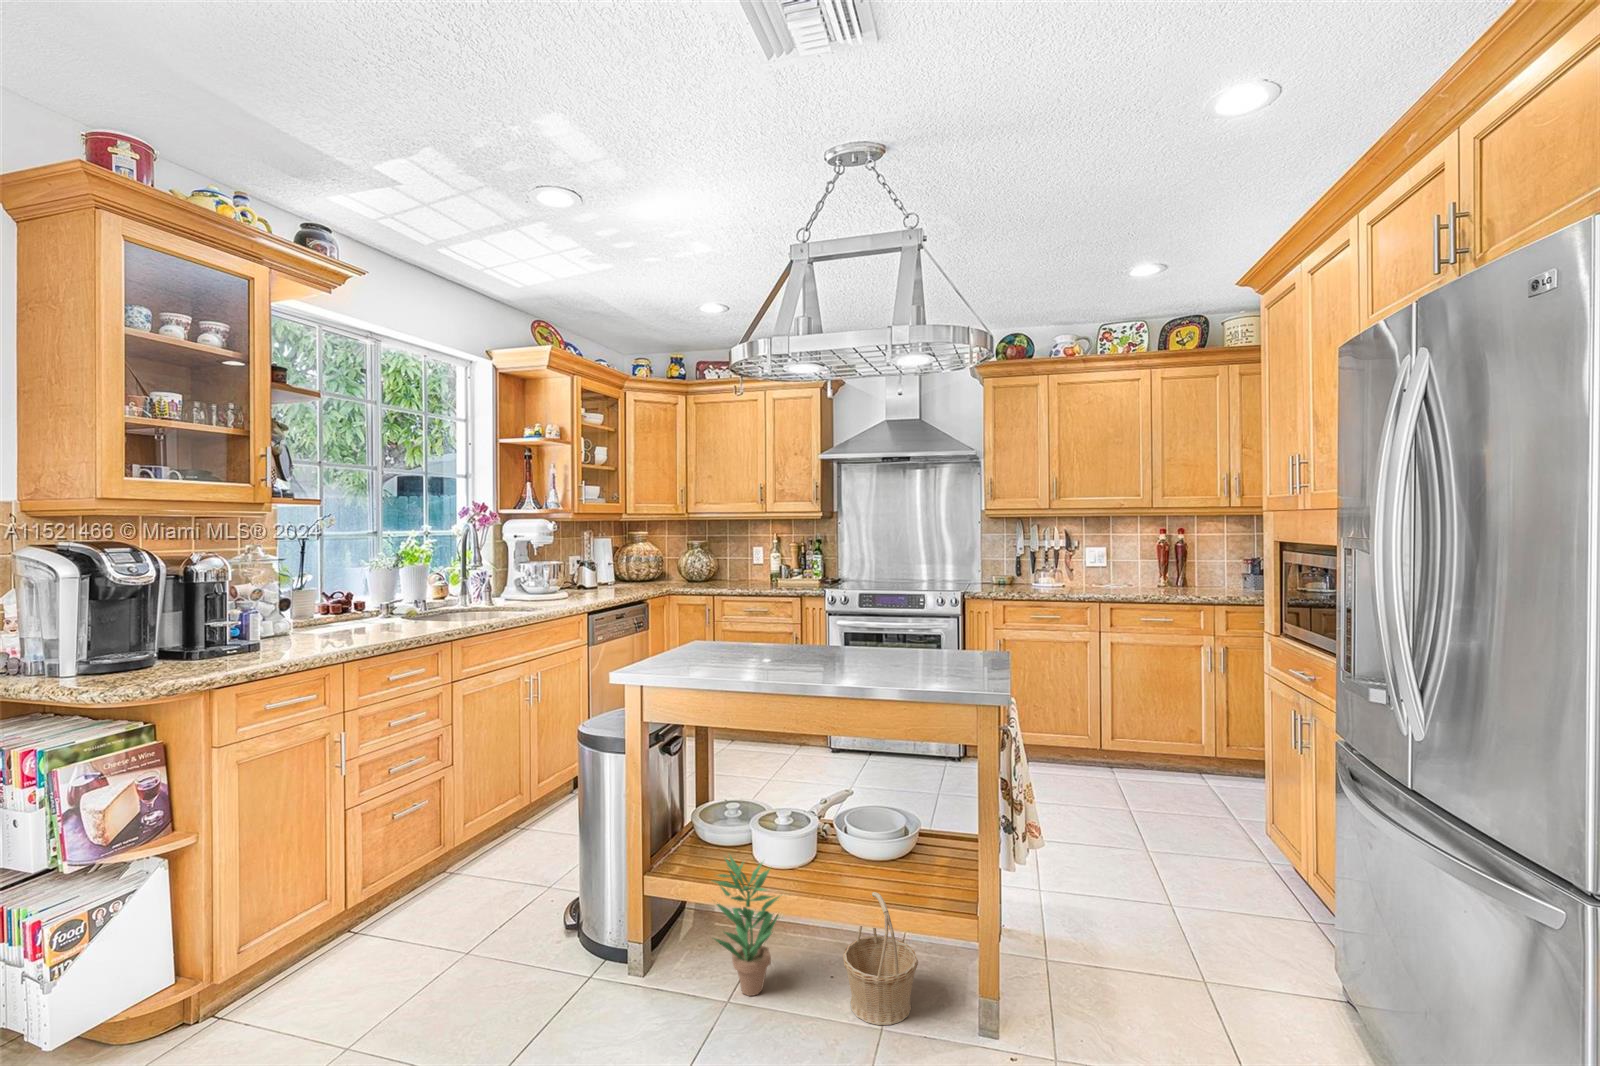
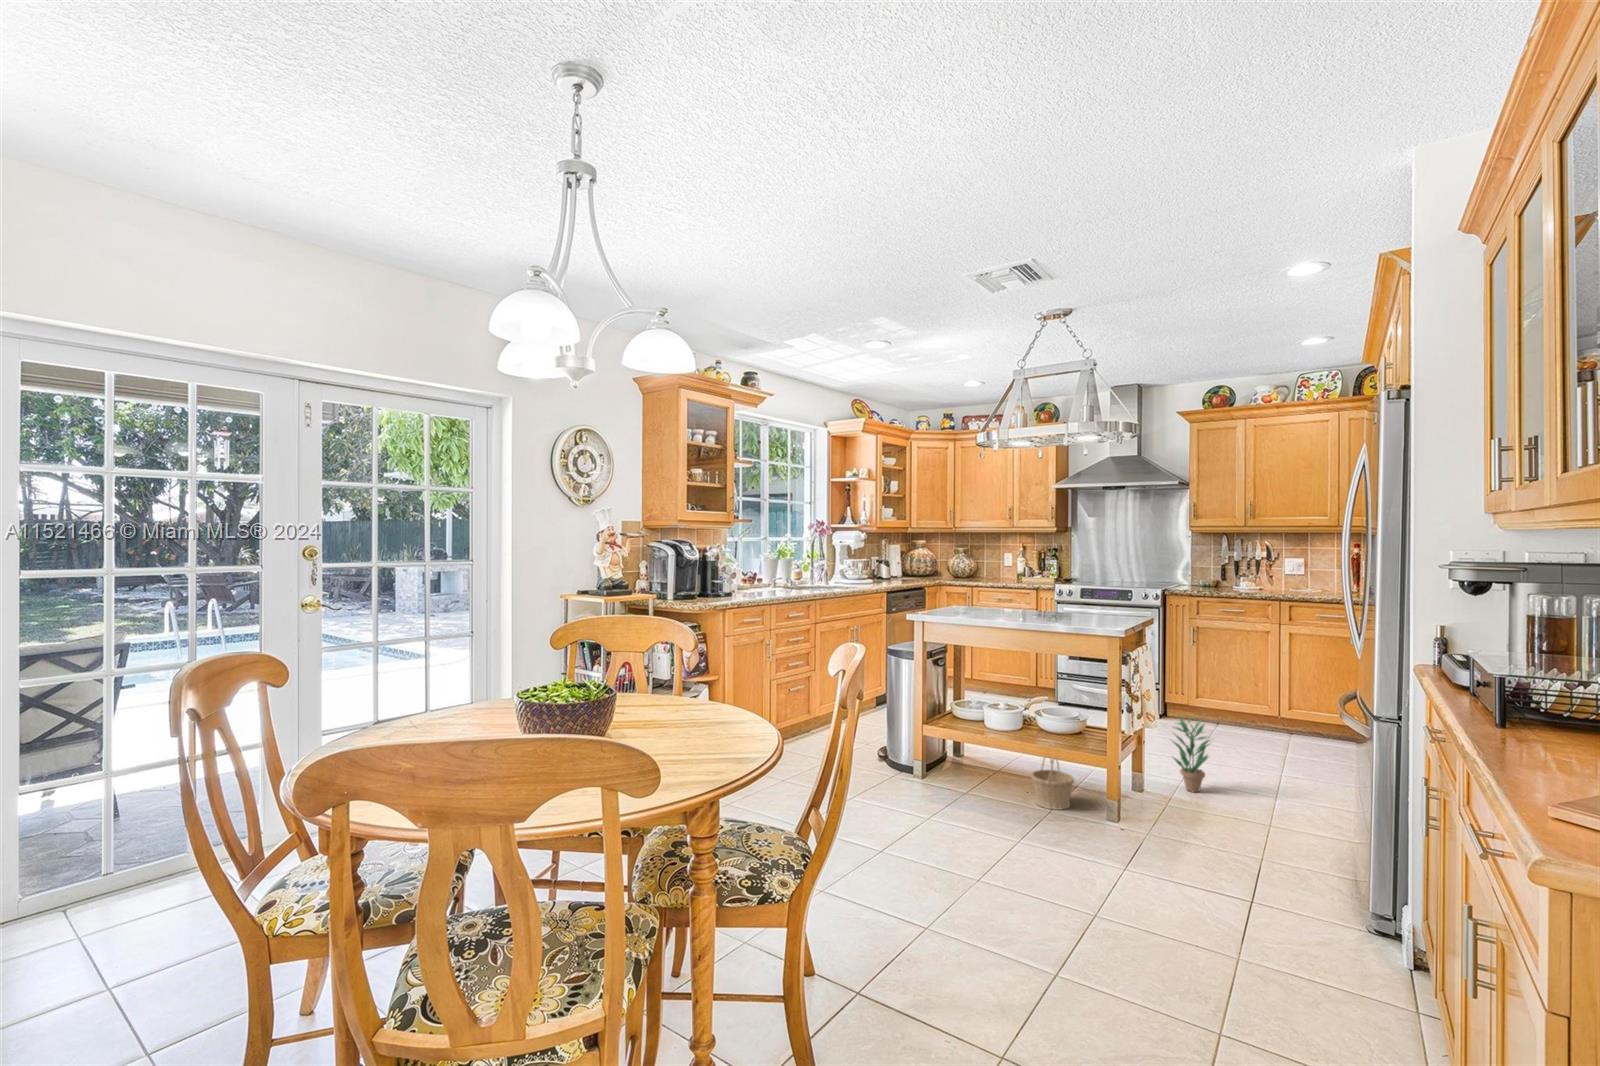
potted plant: present [714,856,779,996] -> present [1174,717,1210,792]

